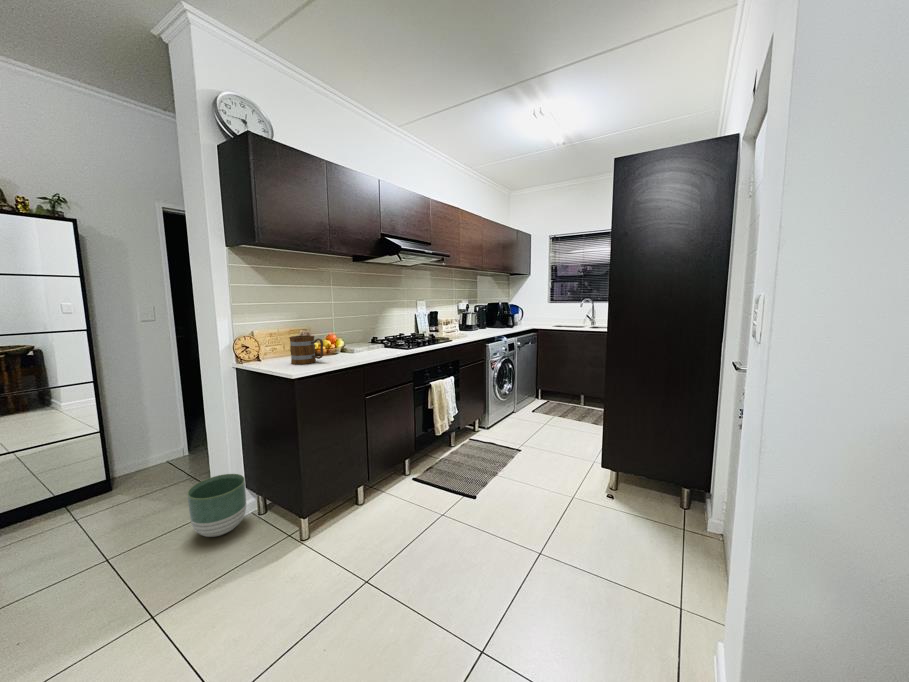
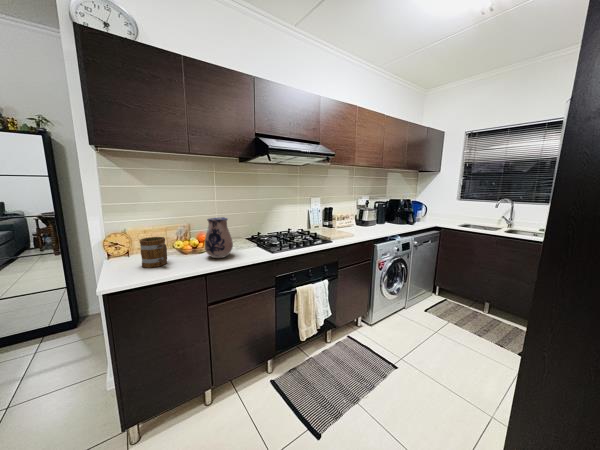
ceramic pitcher: none [345,316,373,355] -> present [204,217,233,258]
planter: present [187,474,246,537] -> none [59,349,117,409]

